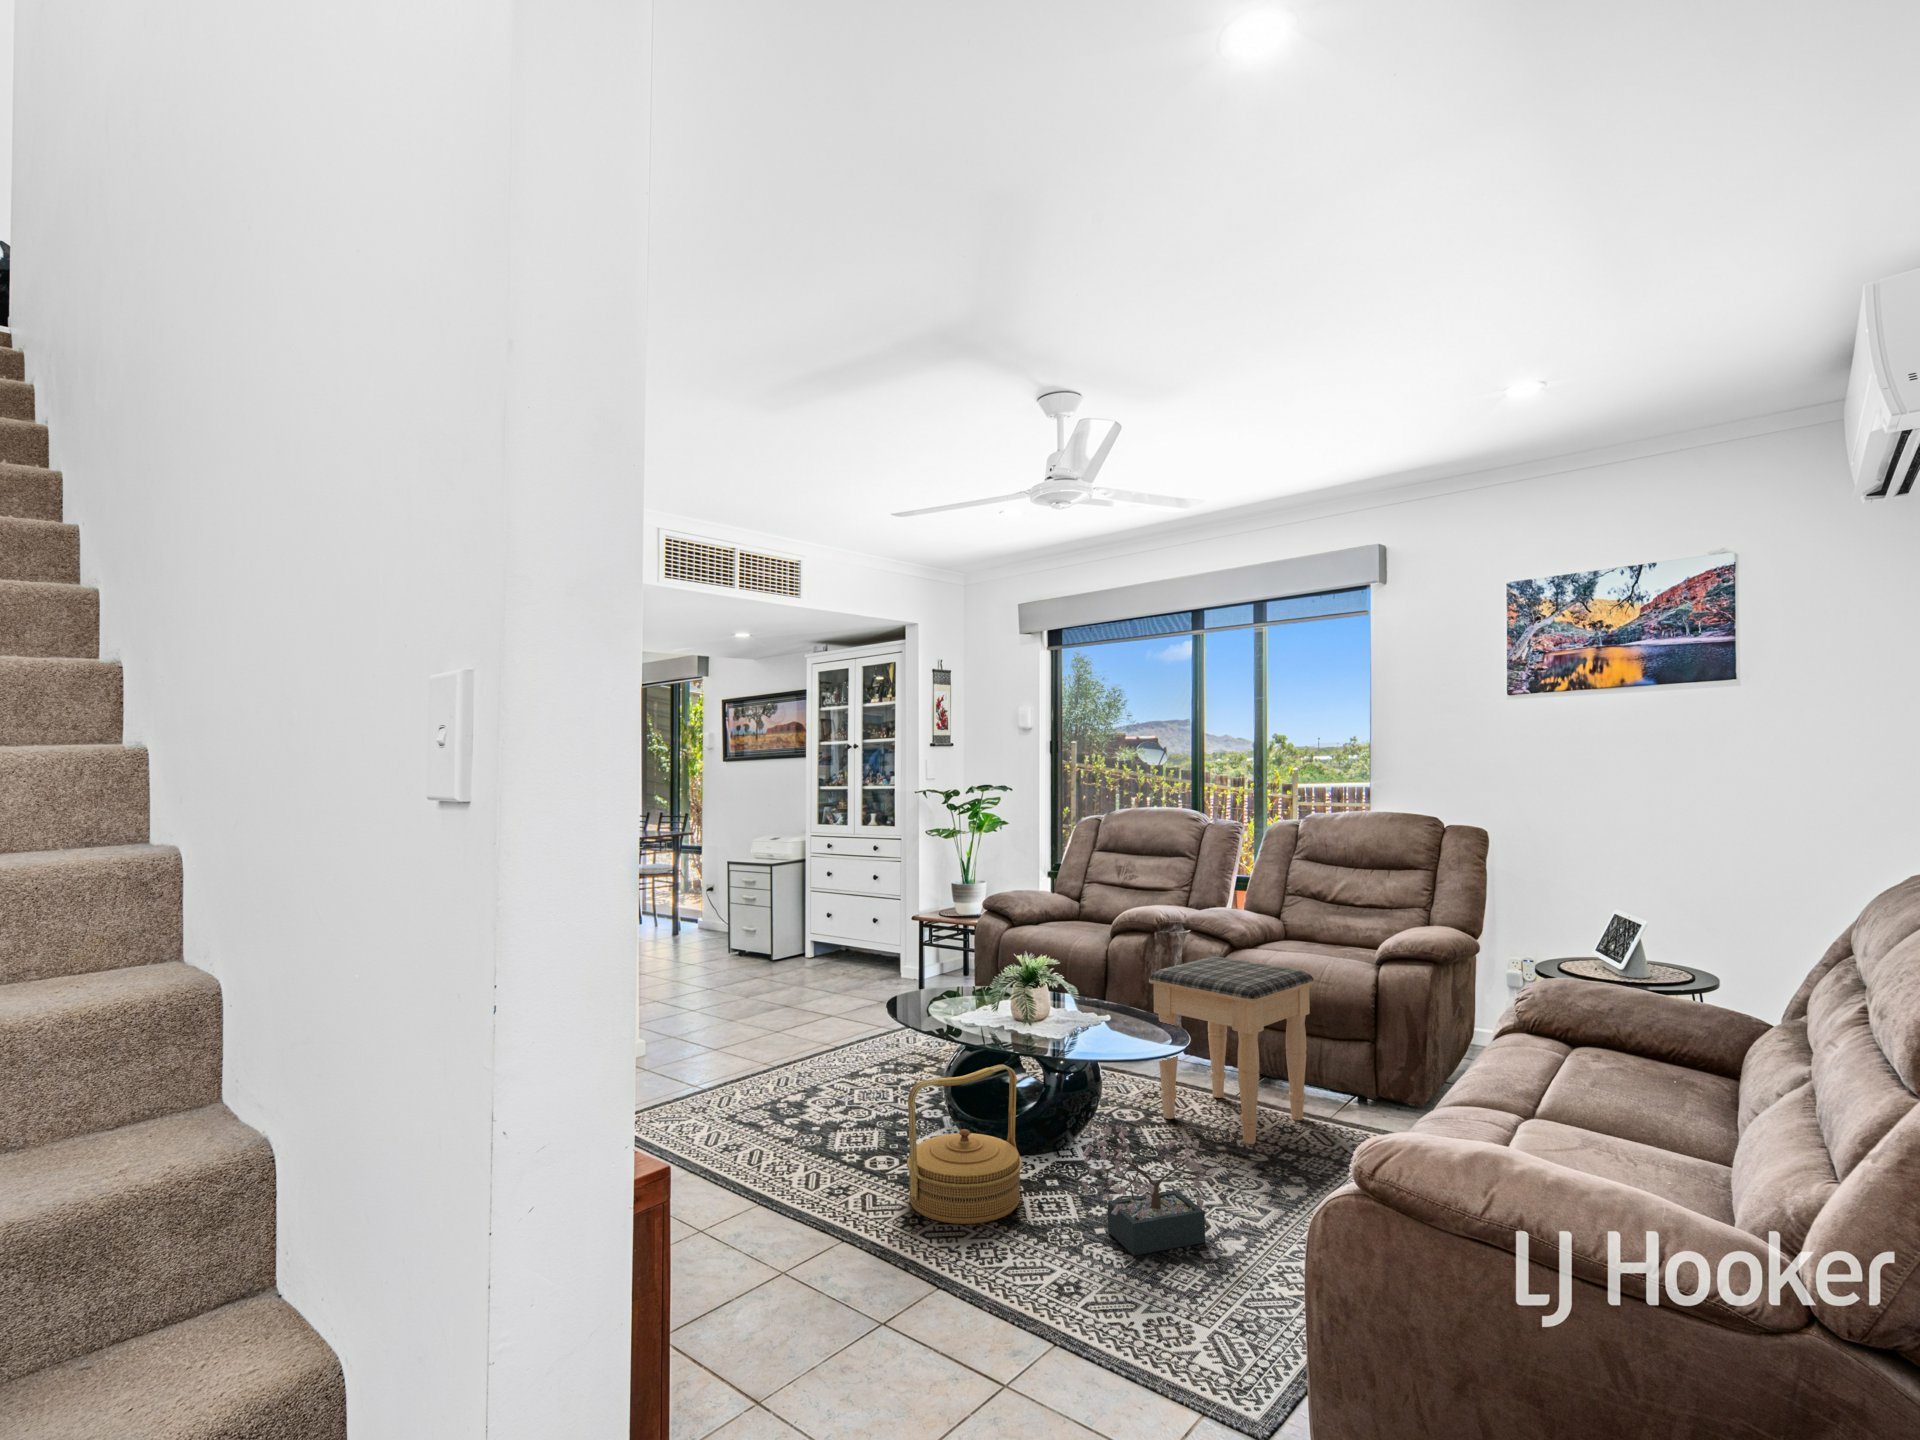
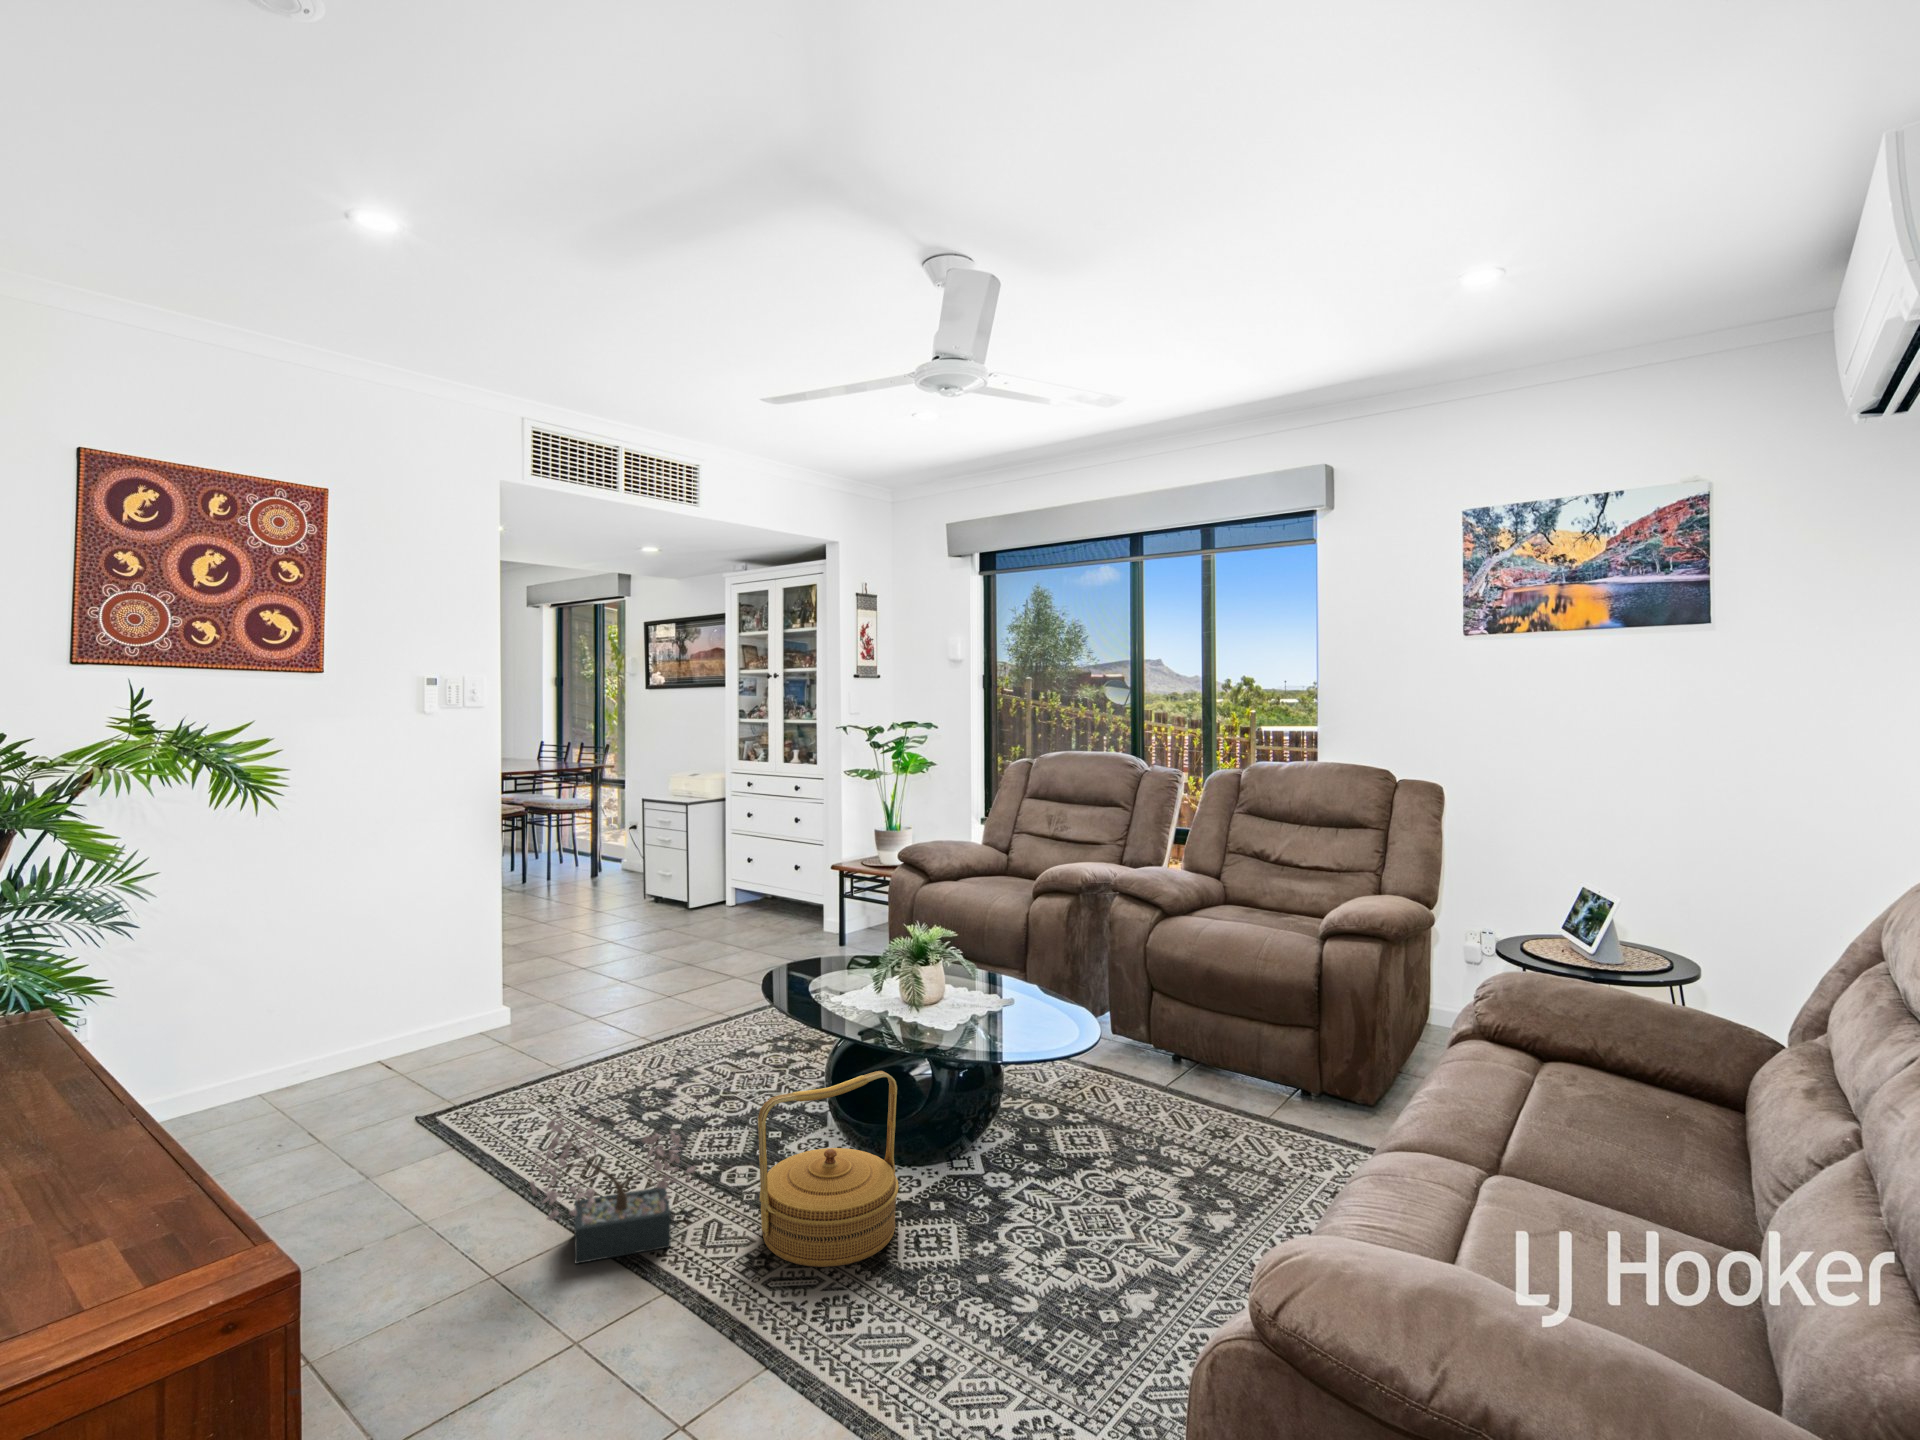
footstool: present [1149,957,1314,1144] -> none [1069,930,1259,1153]
decorative plant: present [1082,1120,1213,1256] -> present [530,1113,696,1264]

